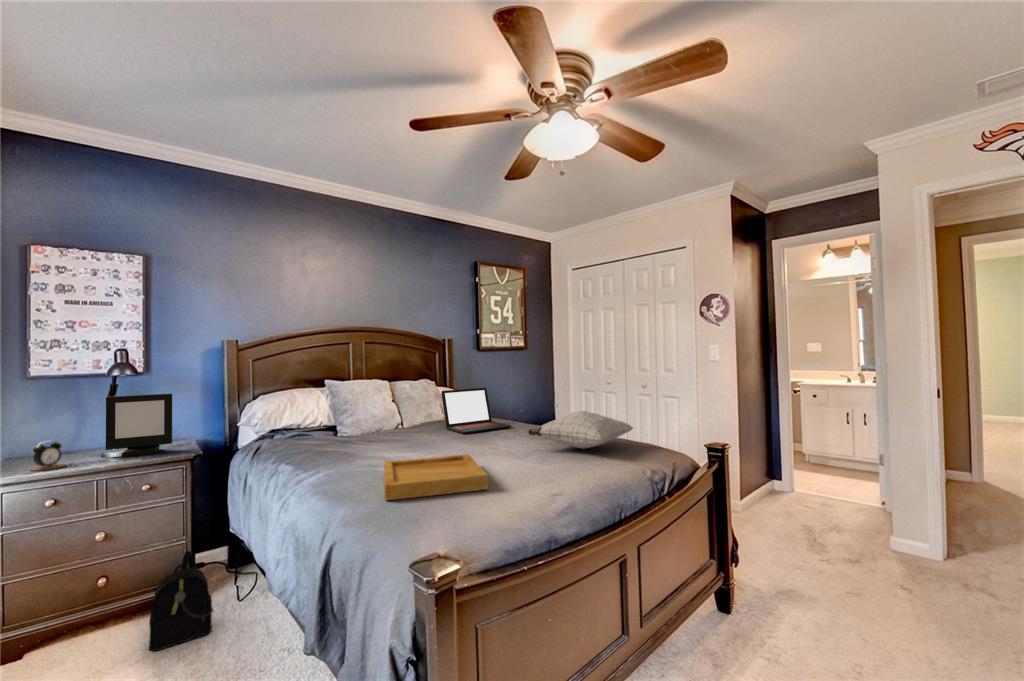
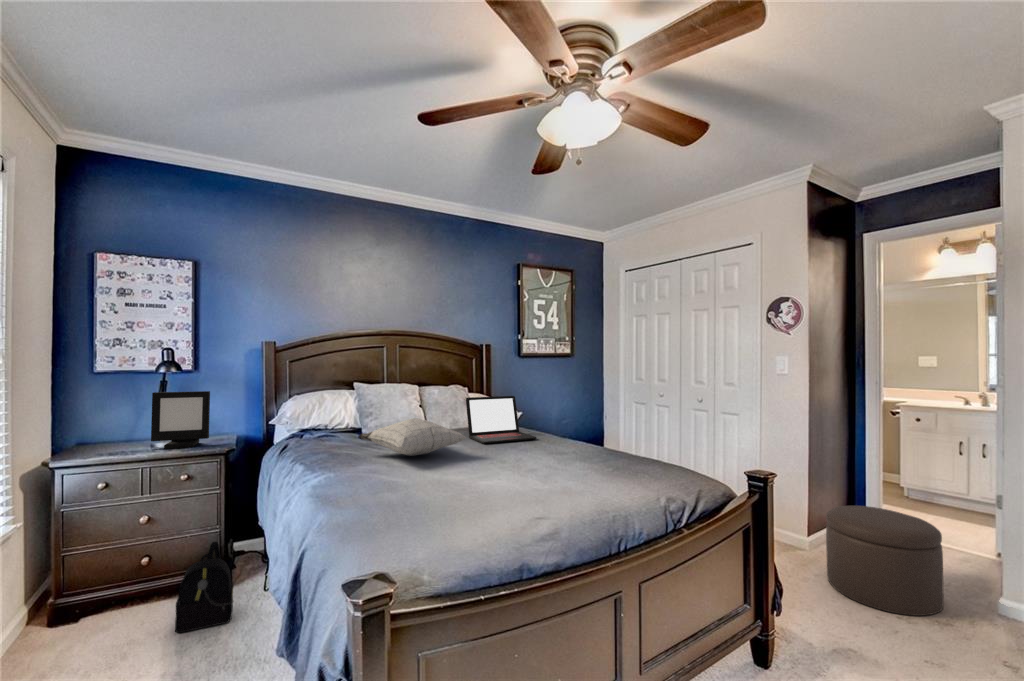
pillow: present [528,411,633,449] -> present [359,418,465,456]
alarm clock: present [31,441,65,471] -> none [86,431,116,457]
tray: present [384,454,488,501] -> none [365,467,472,511]
ottoman: none [759,470,852,556] -> present [826,506,944,616]

